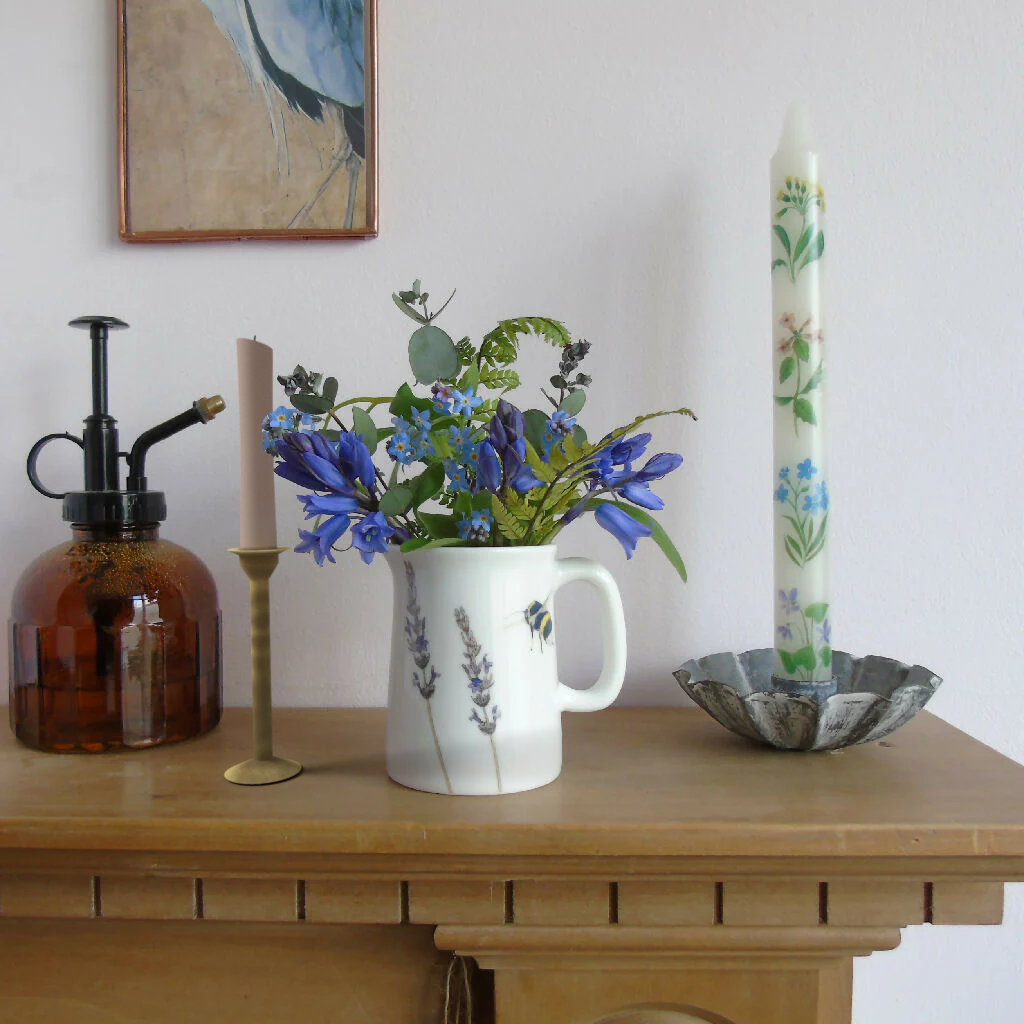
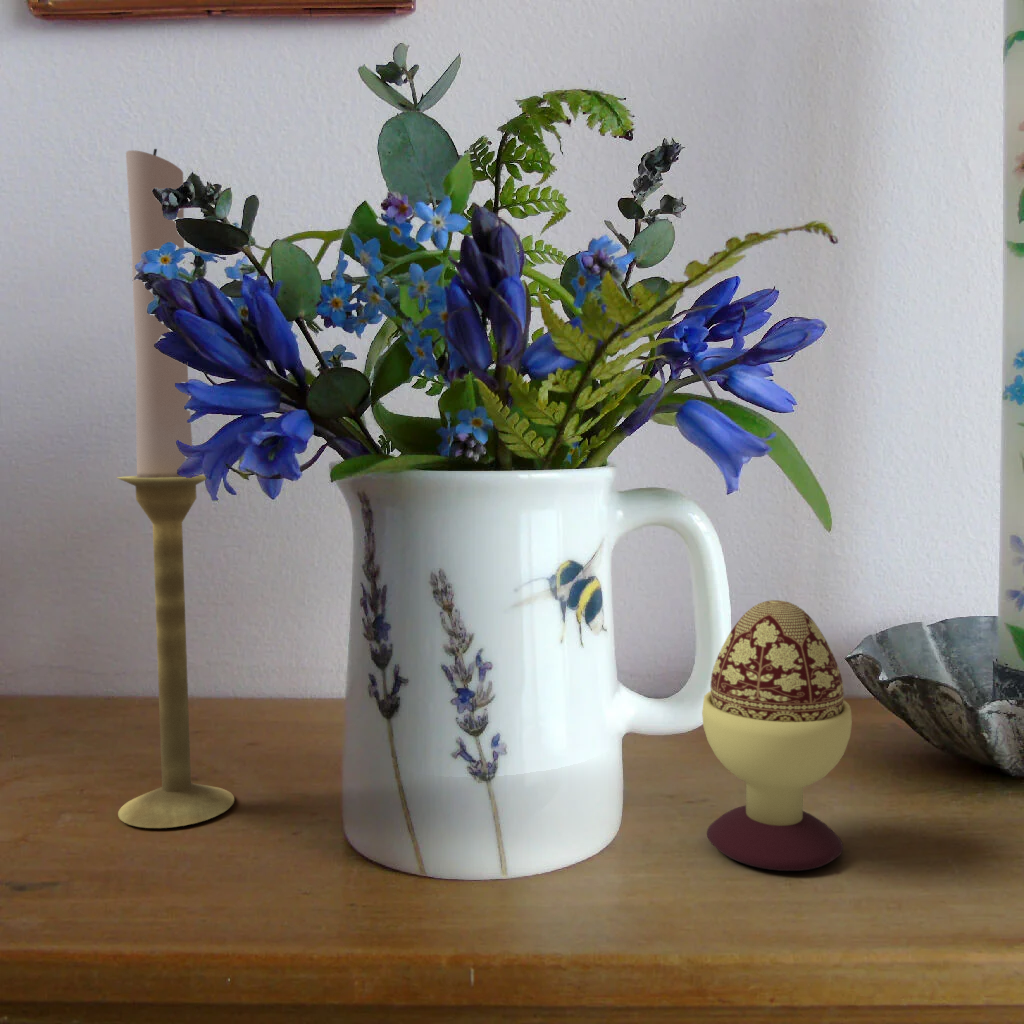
decorative egg: none [610,619,698,781] -> present [702,600,852,871]

